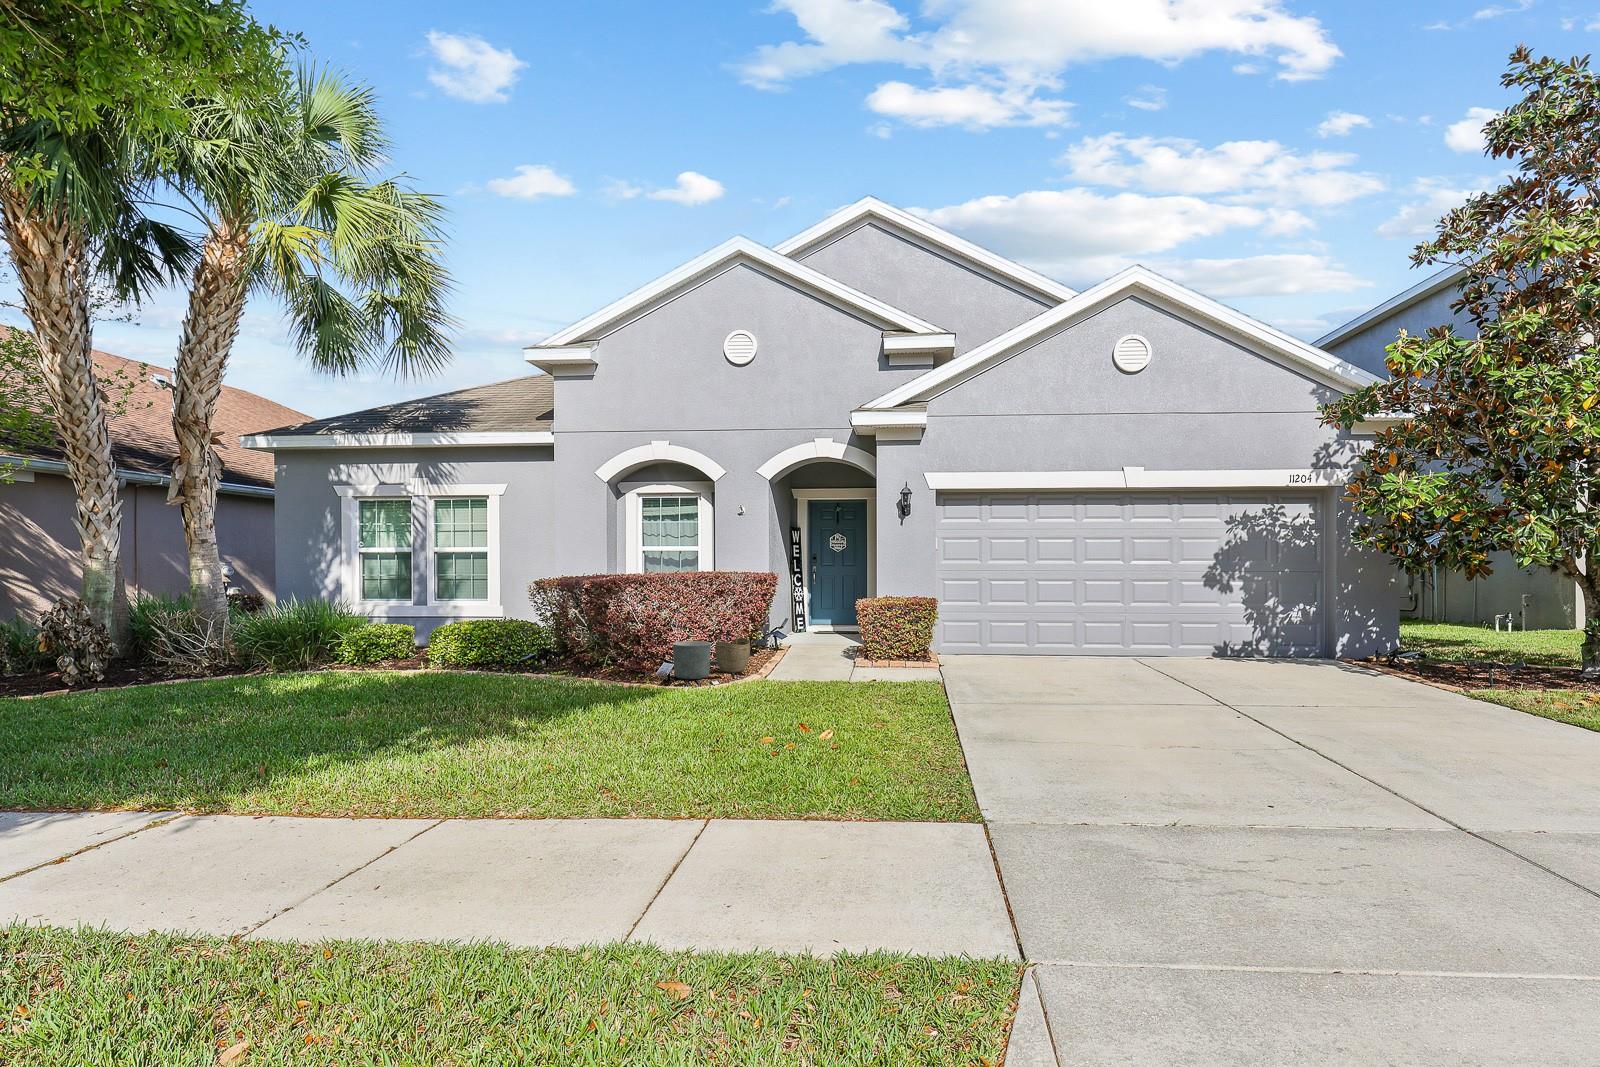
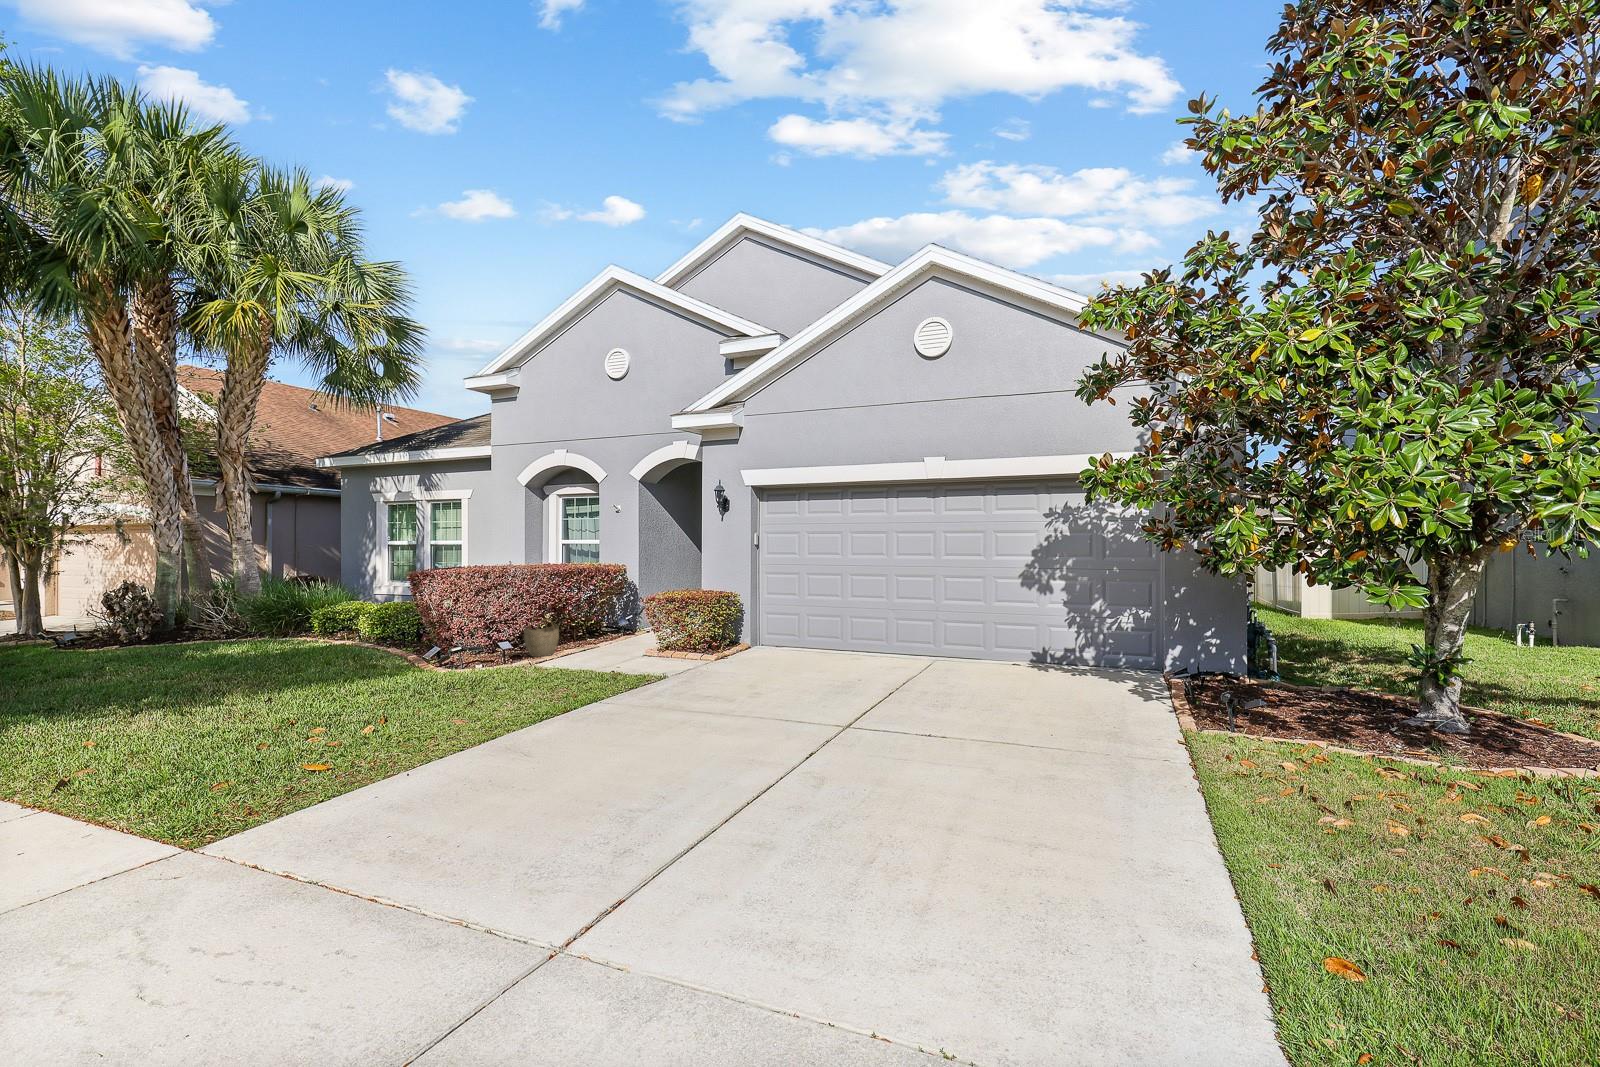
planter: present [673,641,711,679] -> none [470,627,506,662]

